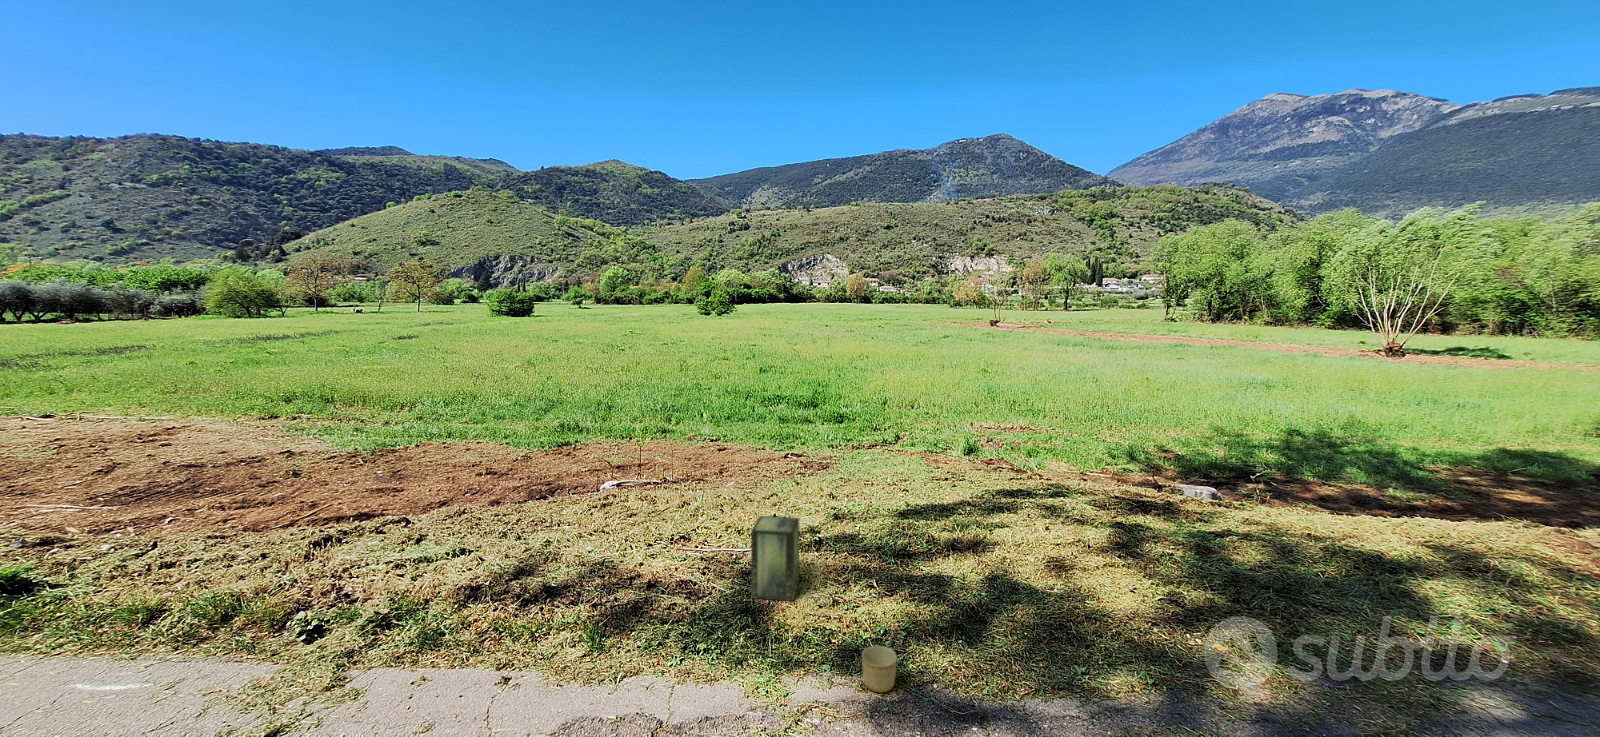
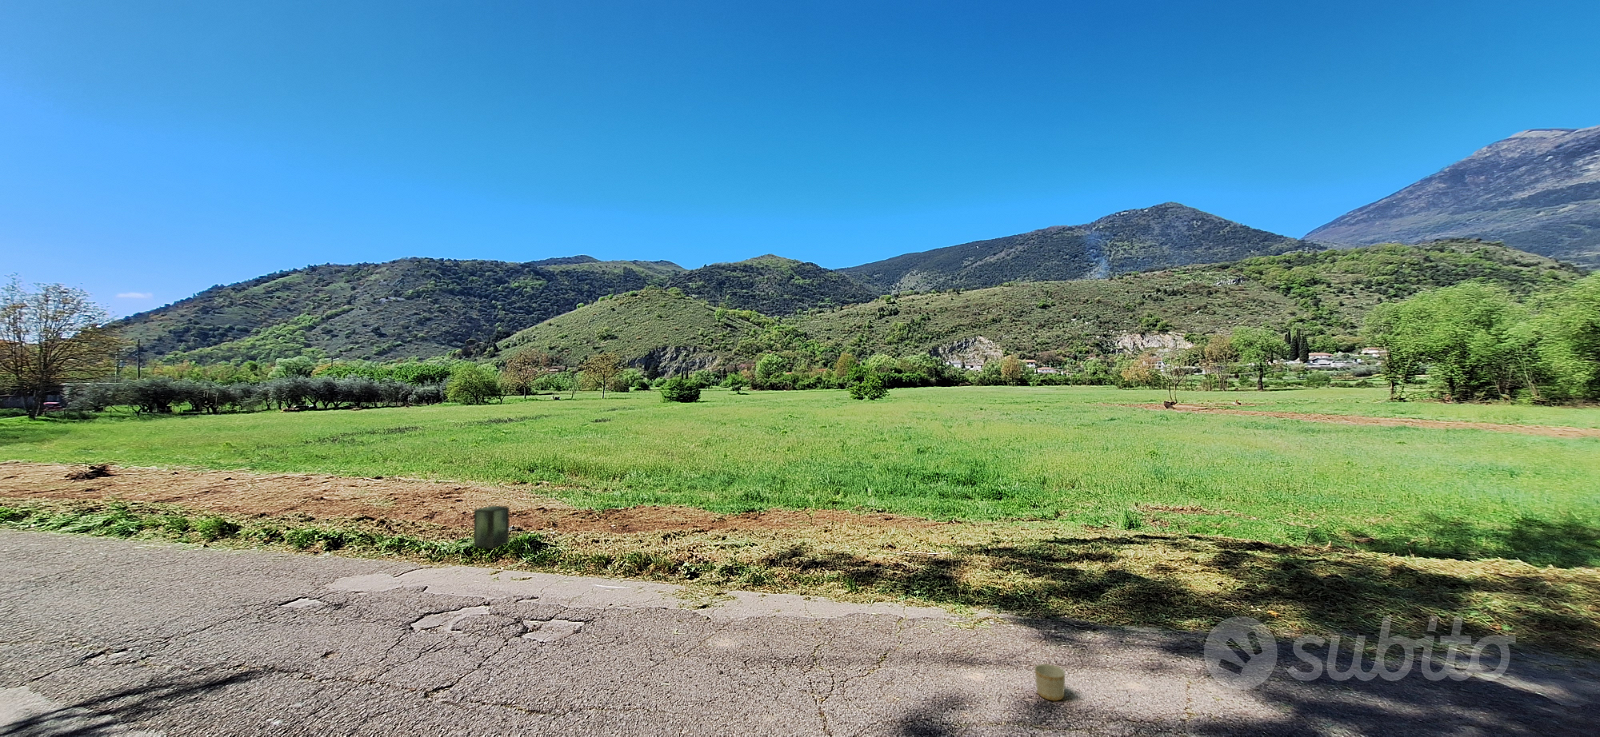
storage box: present [751,516,799,601] -> present [474,506,509,549]

